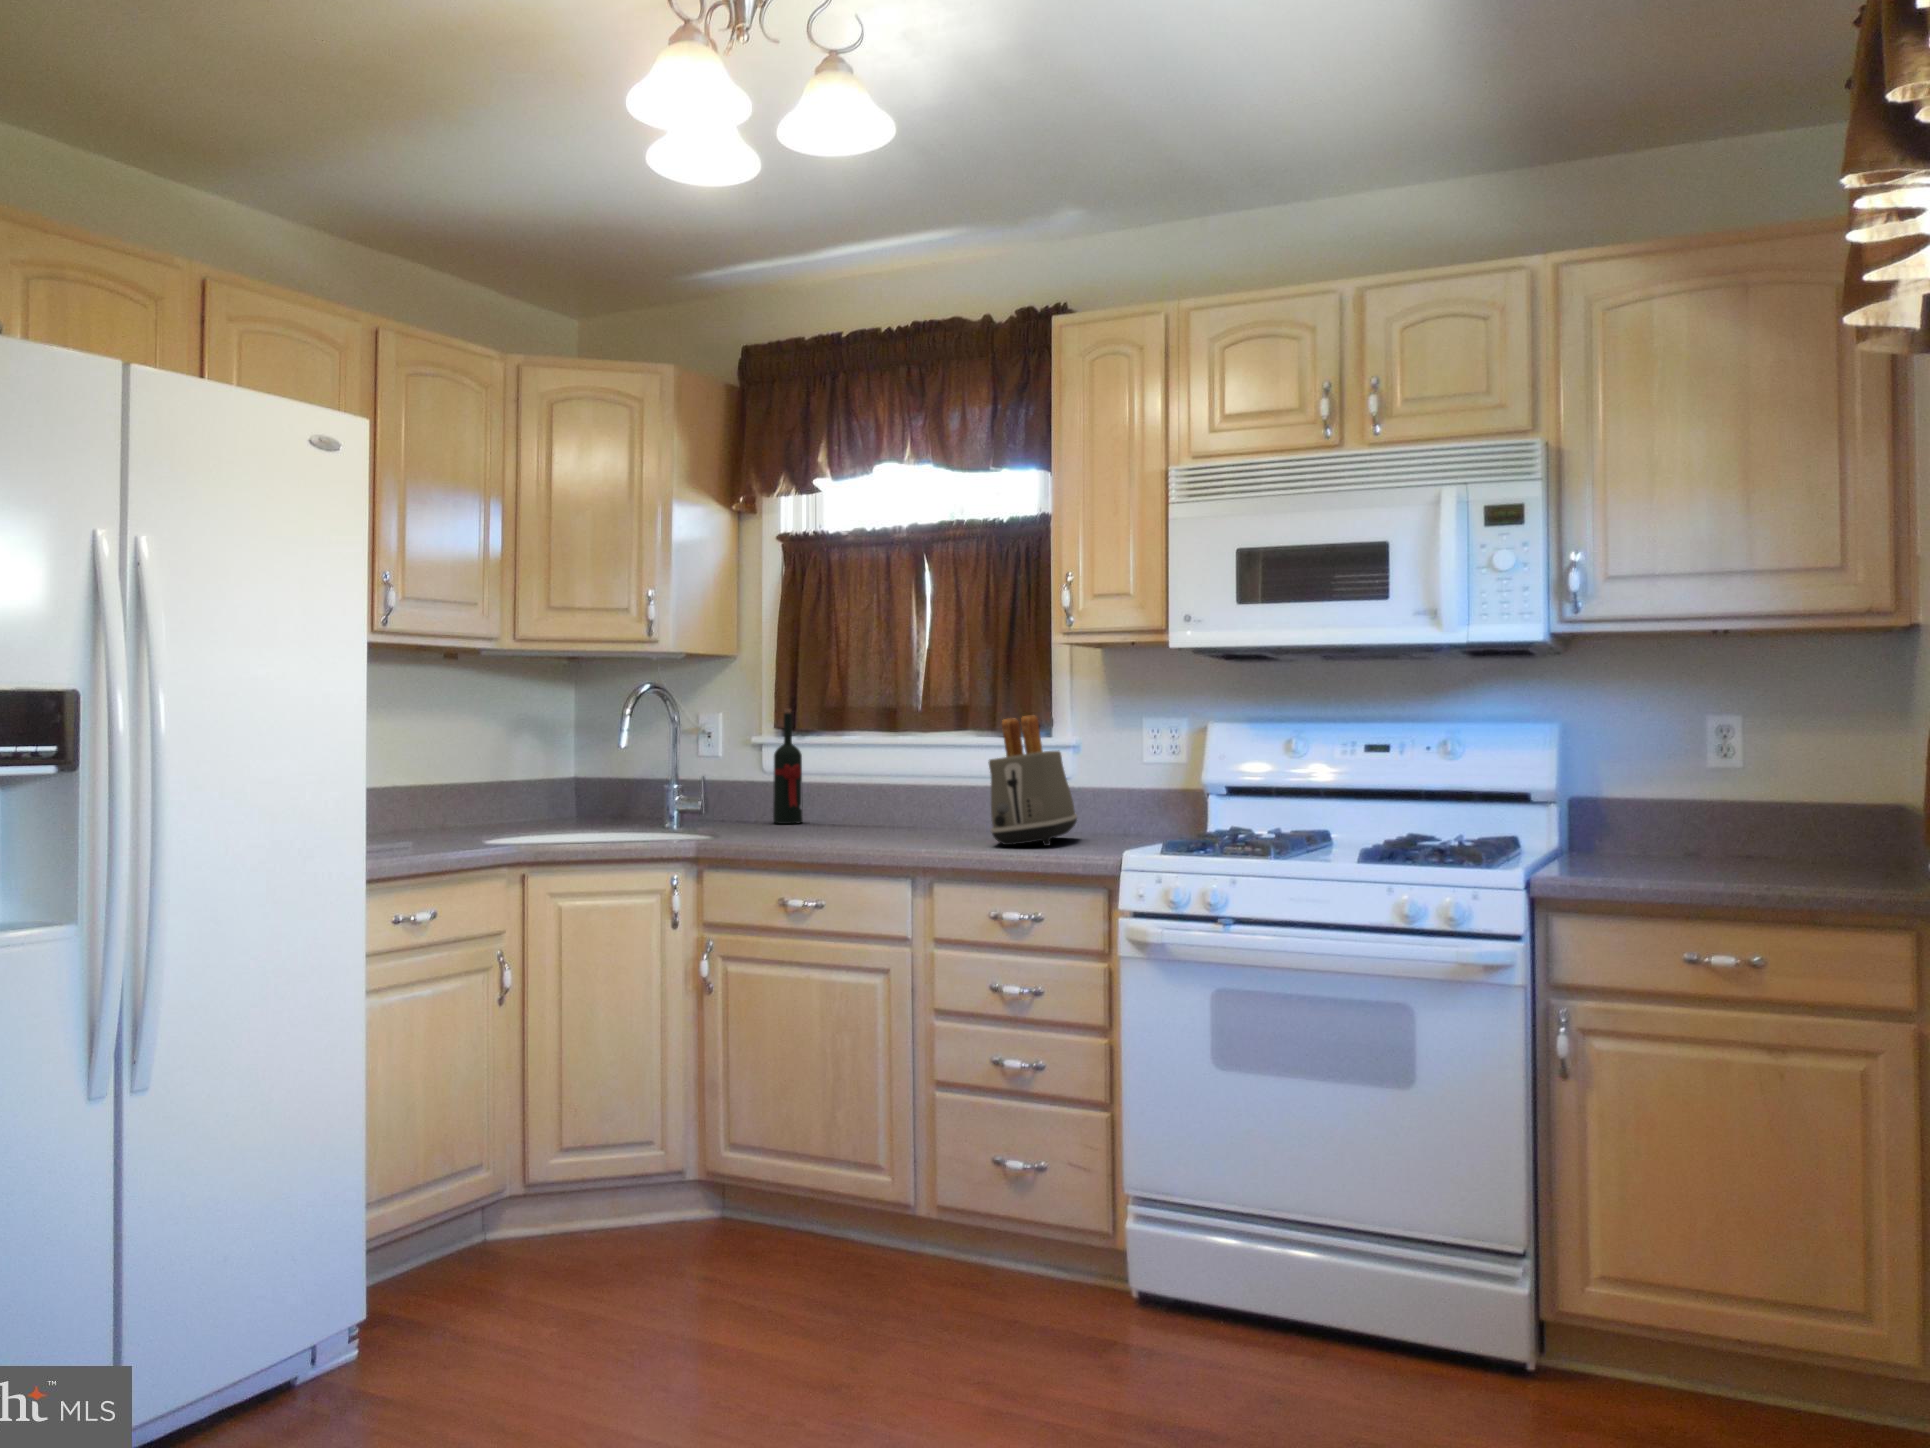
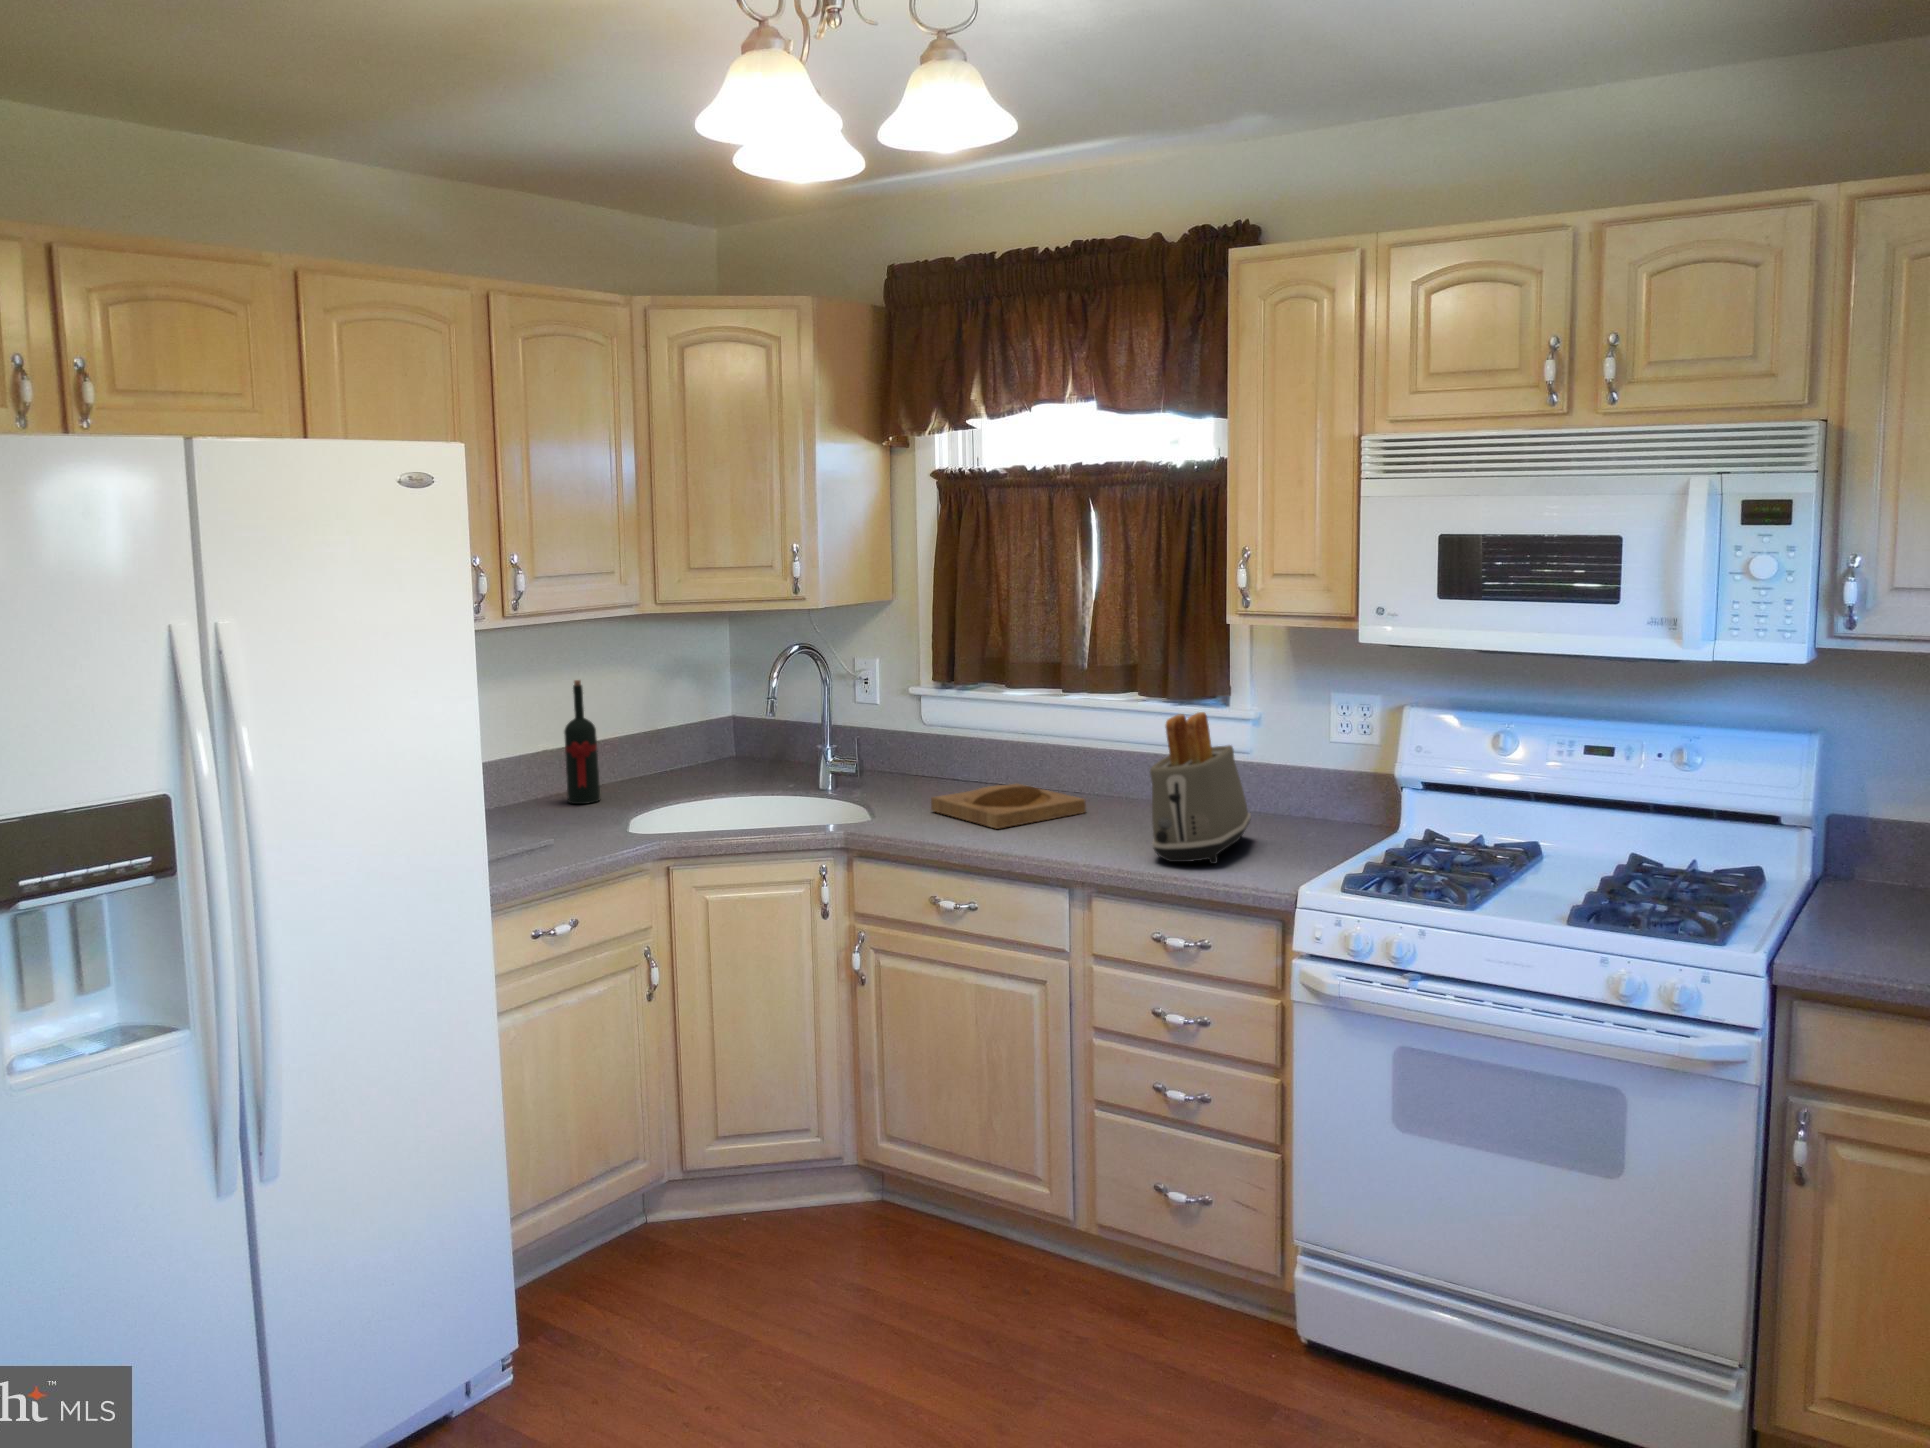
wine bottle: present [773,709,803,824] -> present [564,680,600,804]
tray: none [776,809,922,838] -> present [931,784,1086,829]

